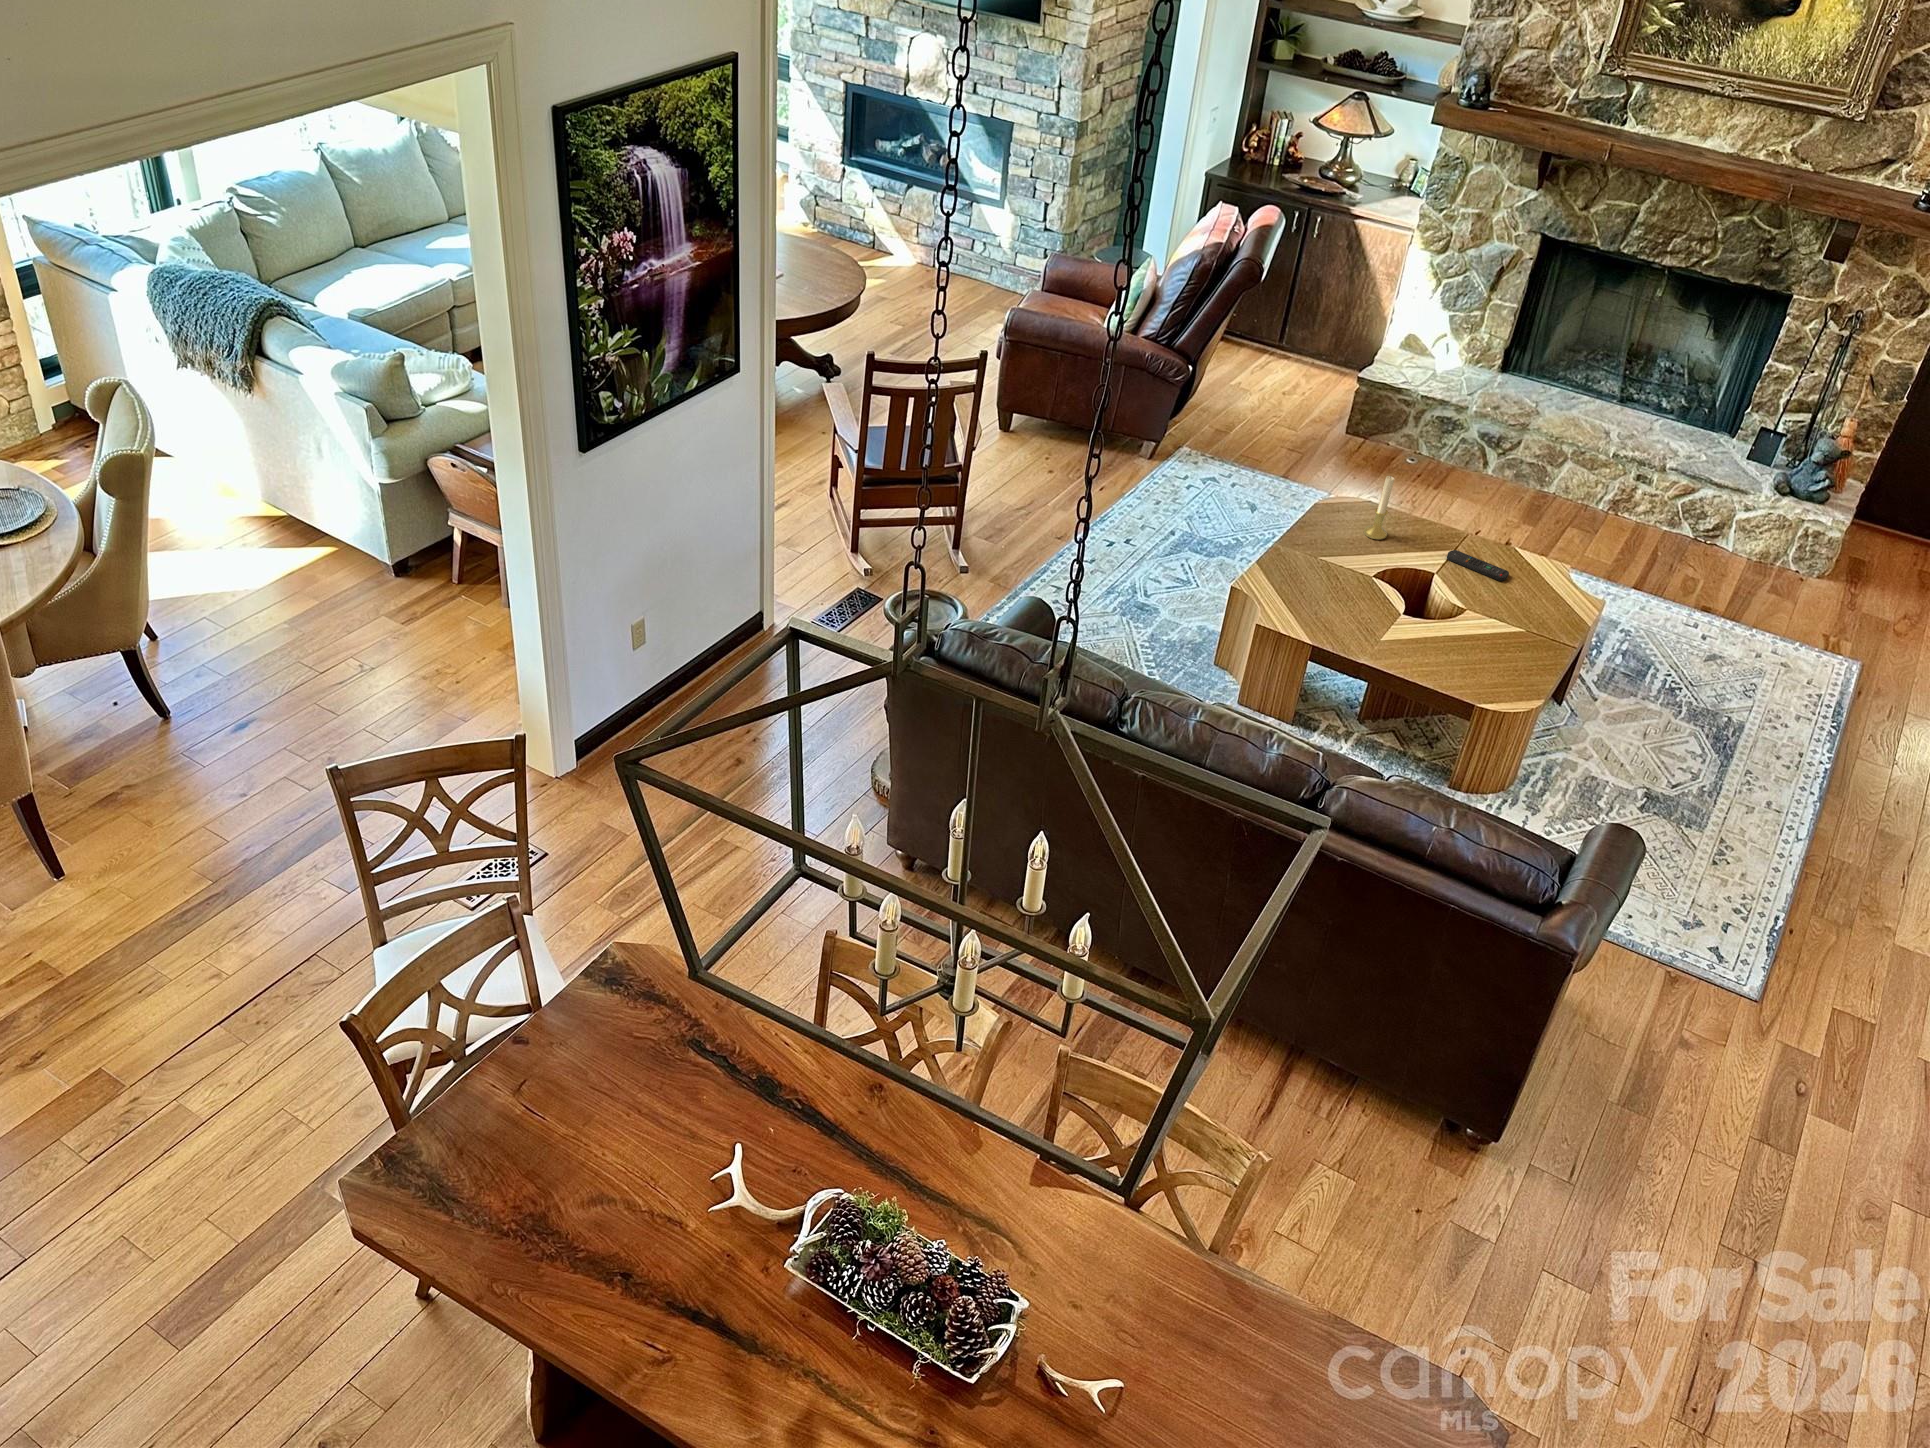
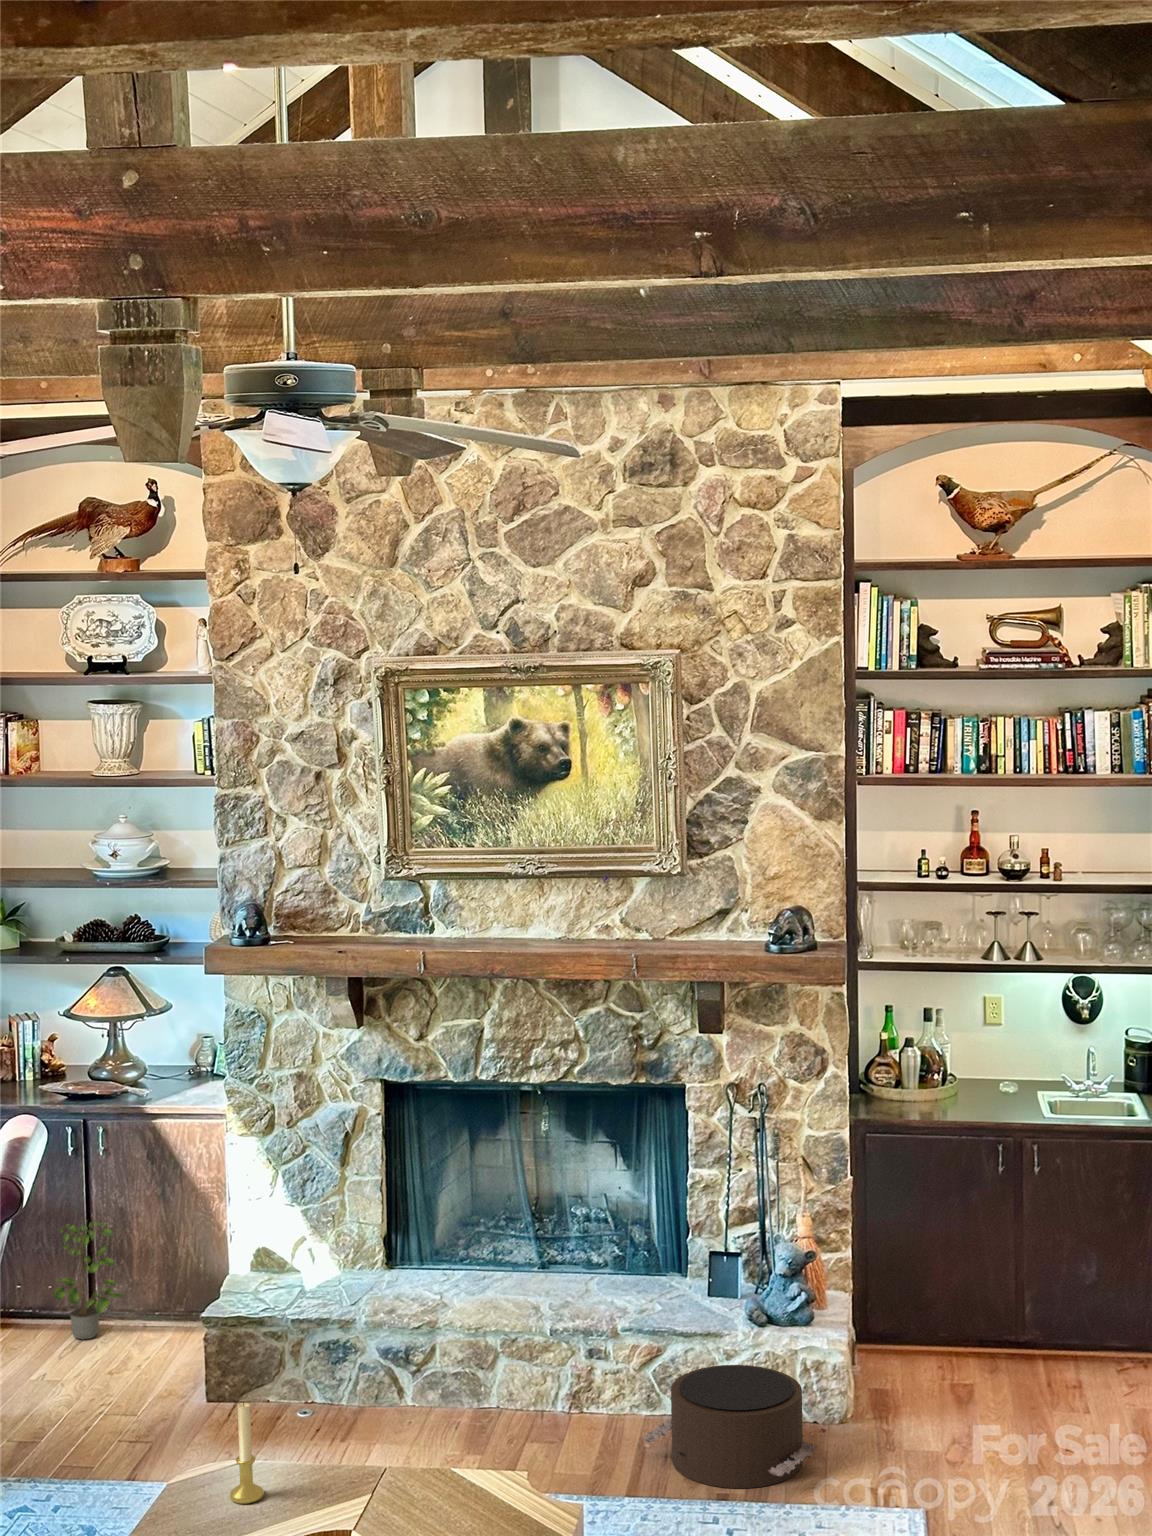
potted plant: none [1258,279,1310,363] -> present [54,1221,124,1339]
pouf: none [1657,515,1798,612] -> present [643,1365,818,1488]
remote control: present [1447,550,1509,581] -> none [353,1486,442,1510]

